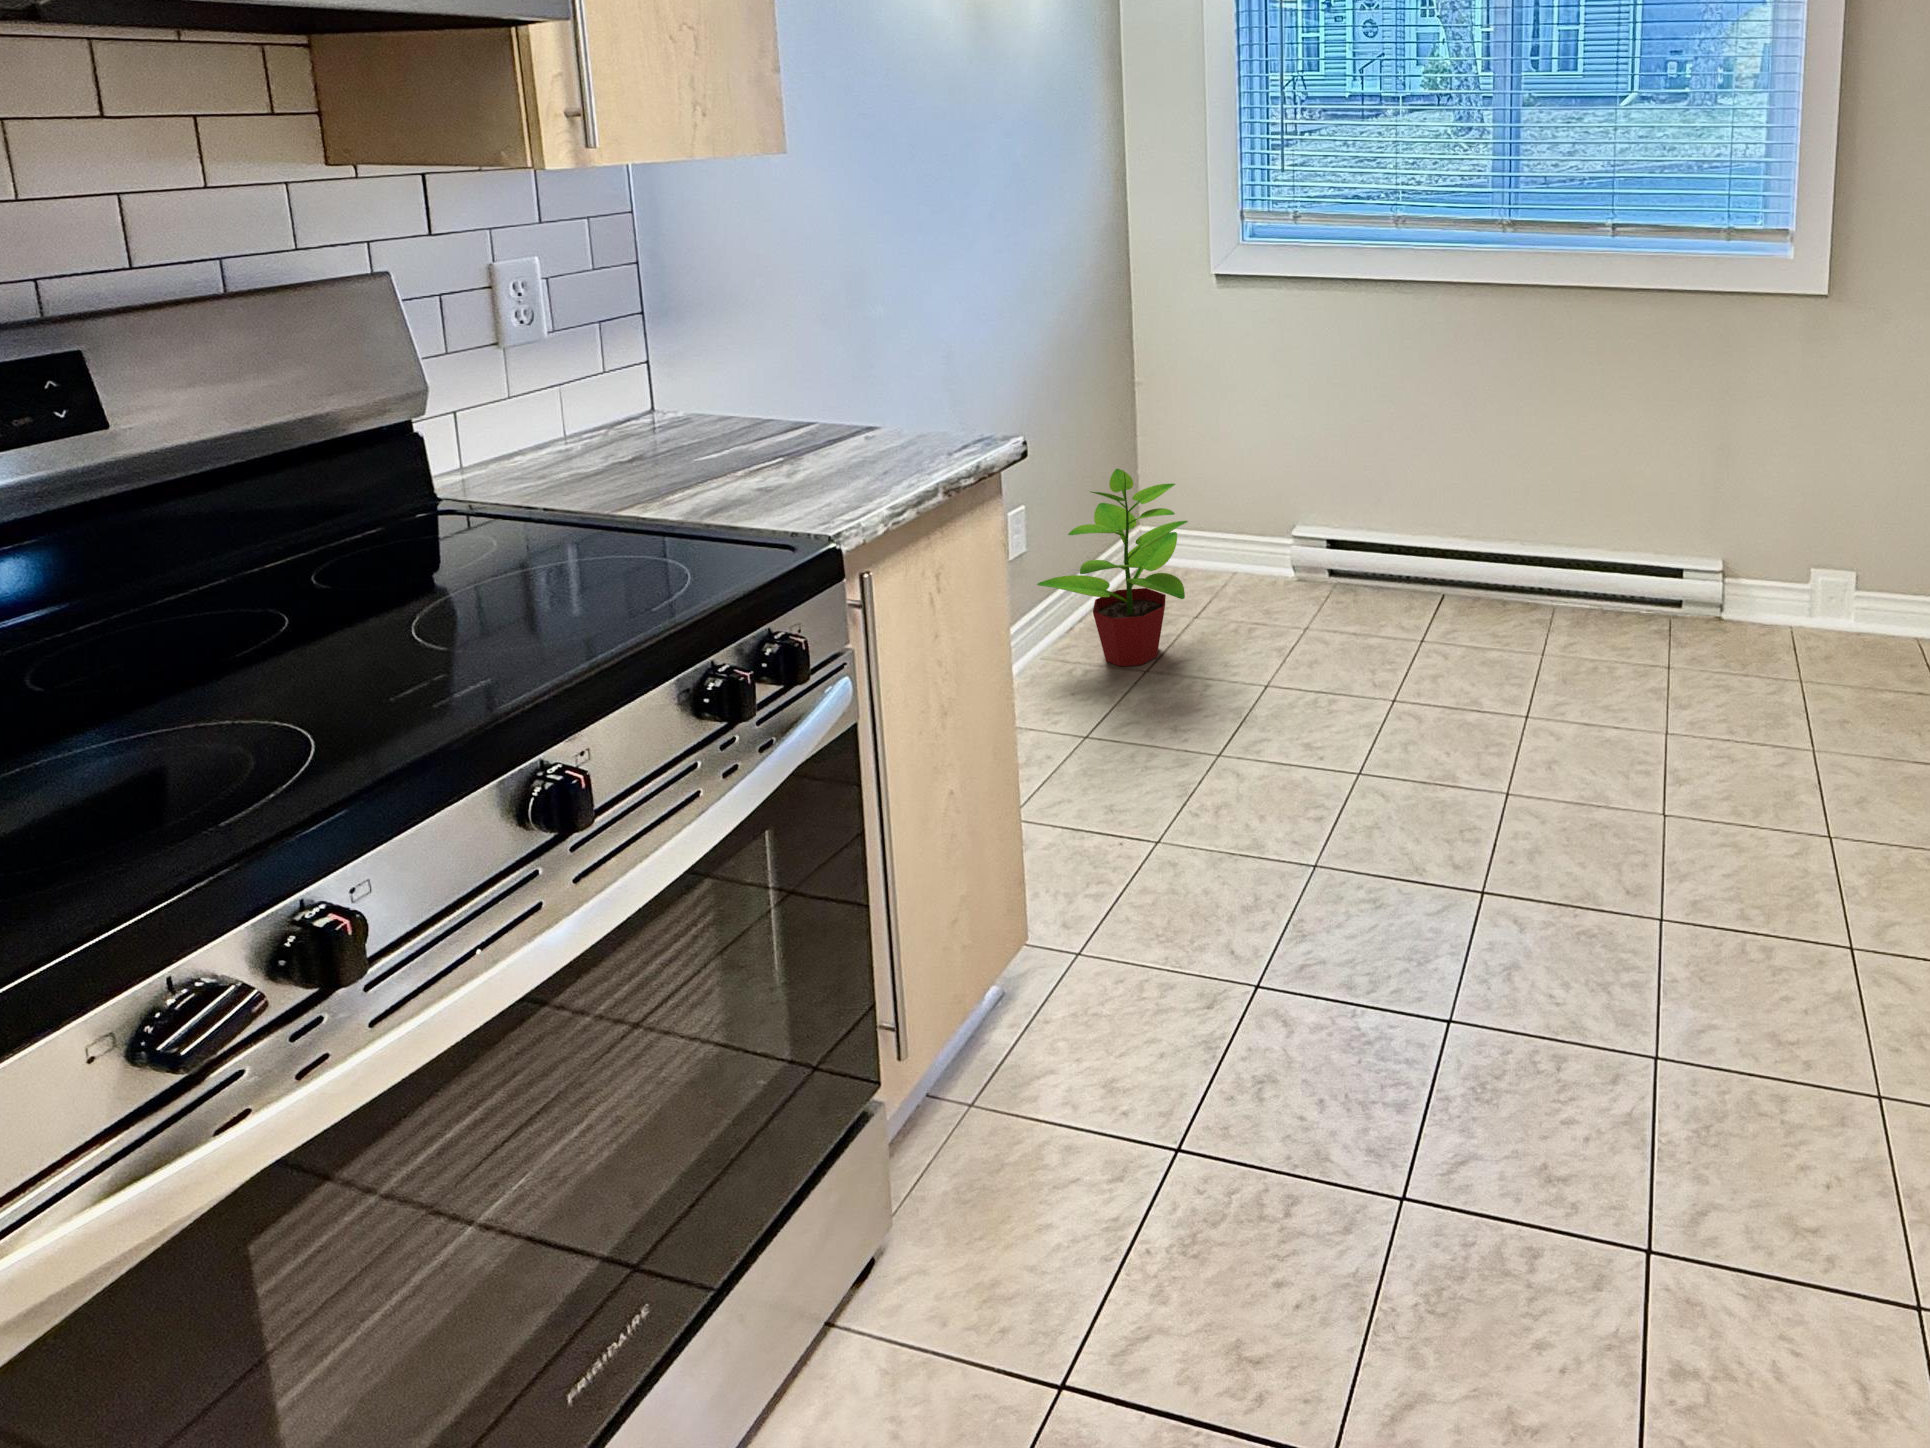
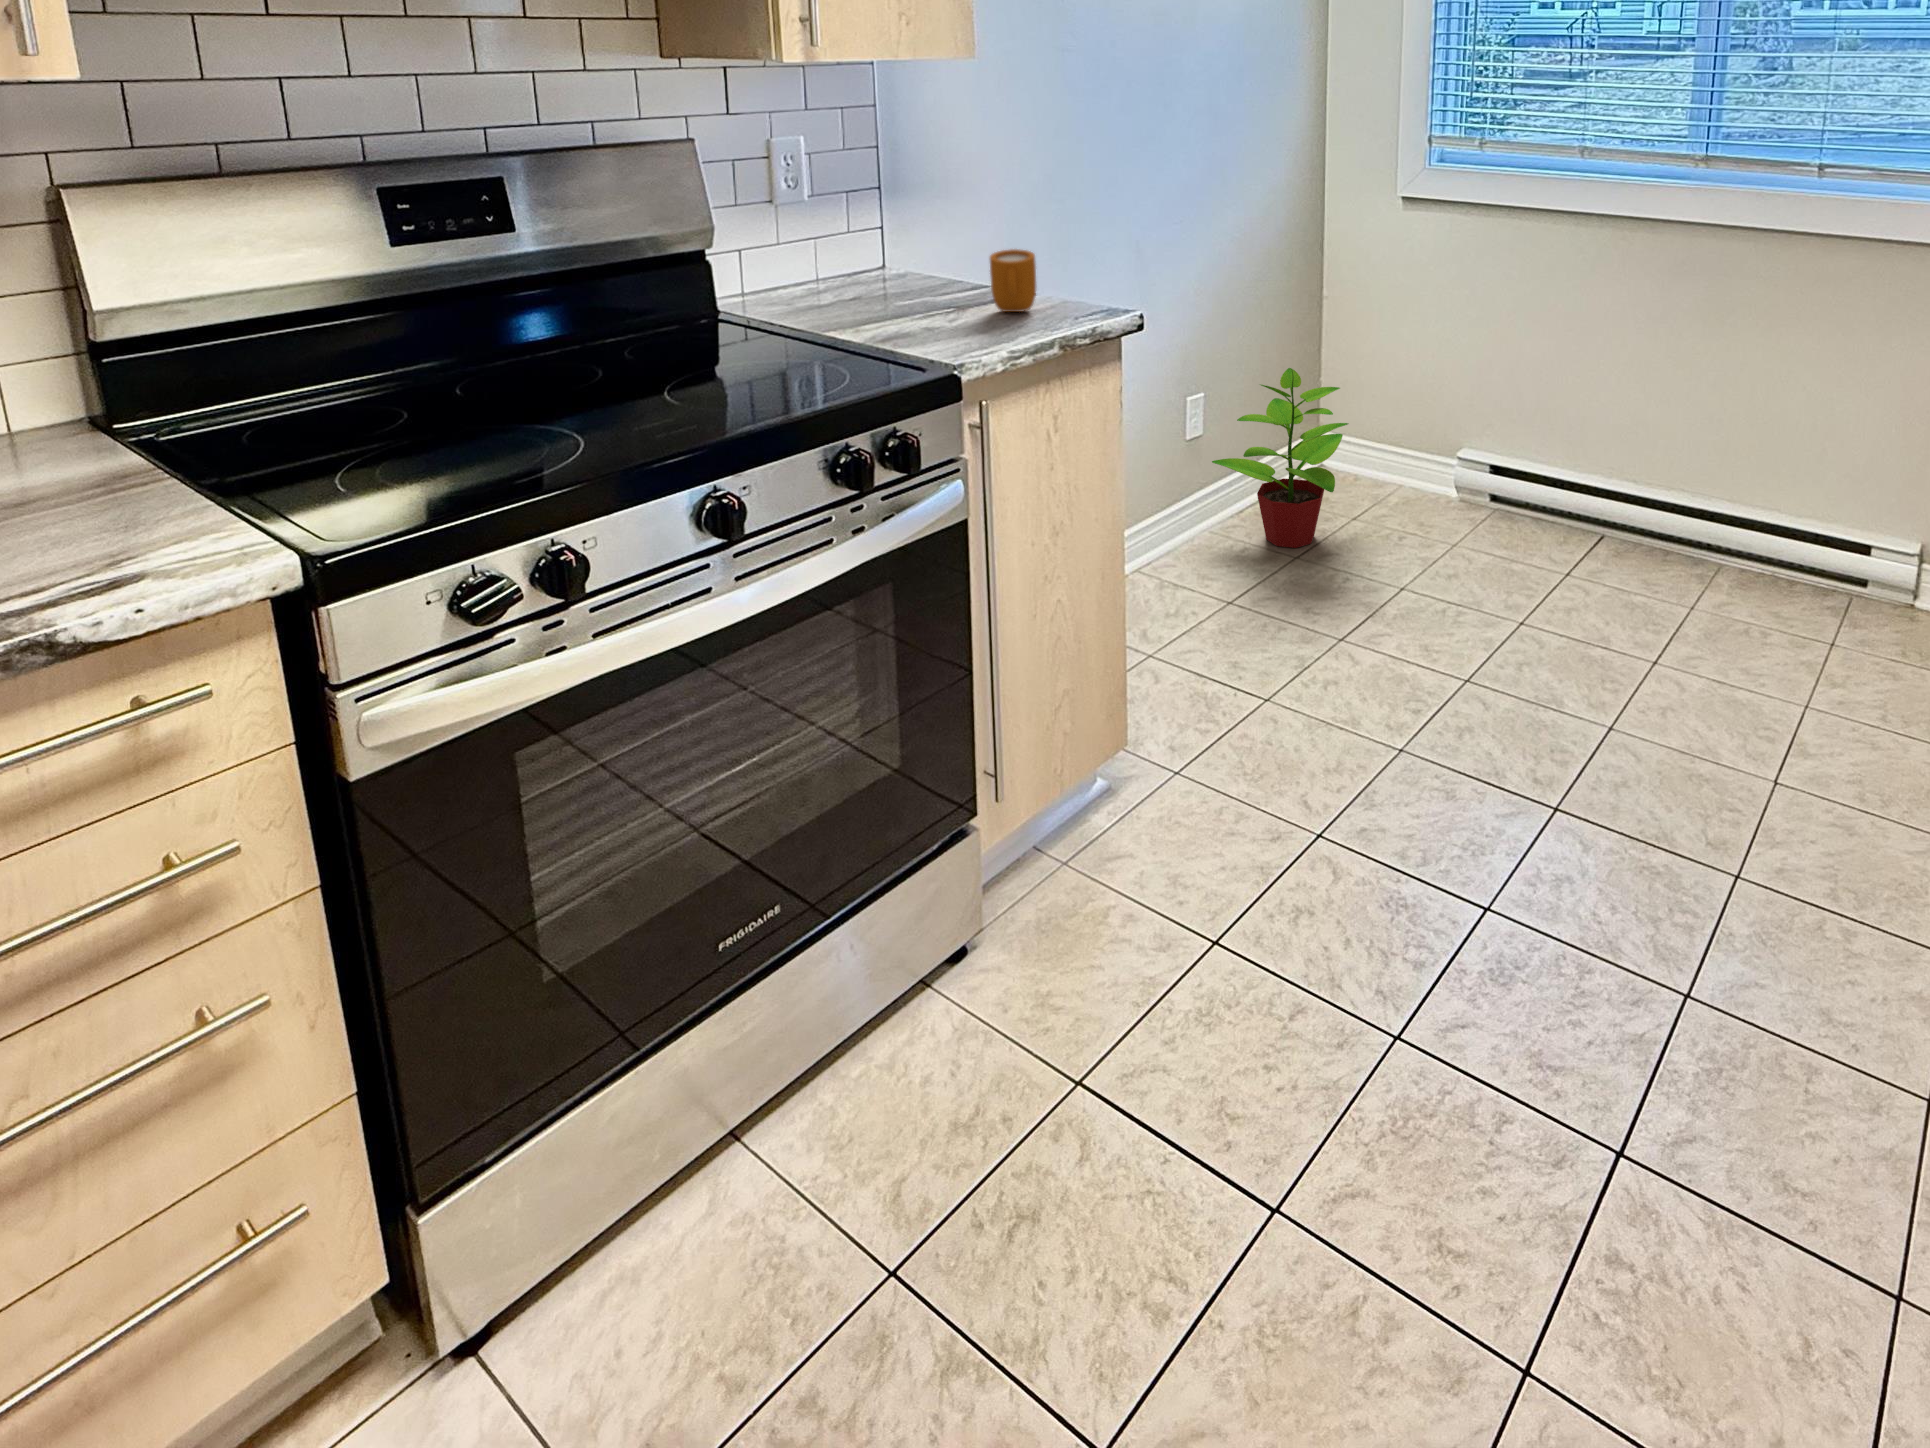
mug: none [821,378,883,455] -> present [990,249,1036,312]

